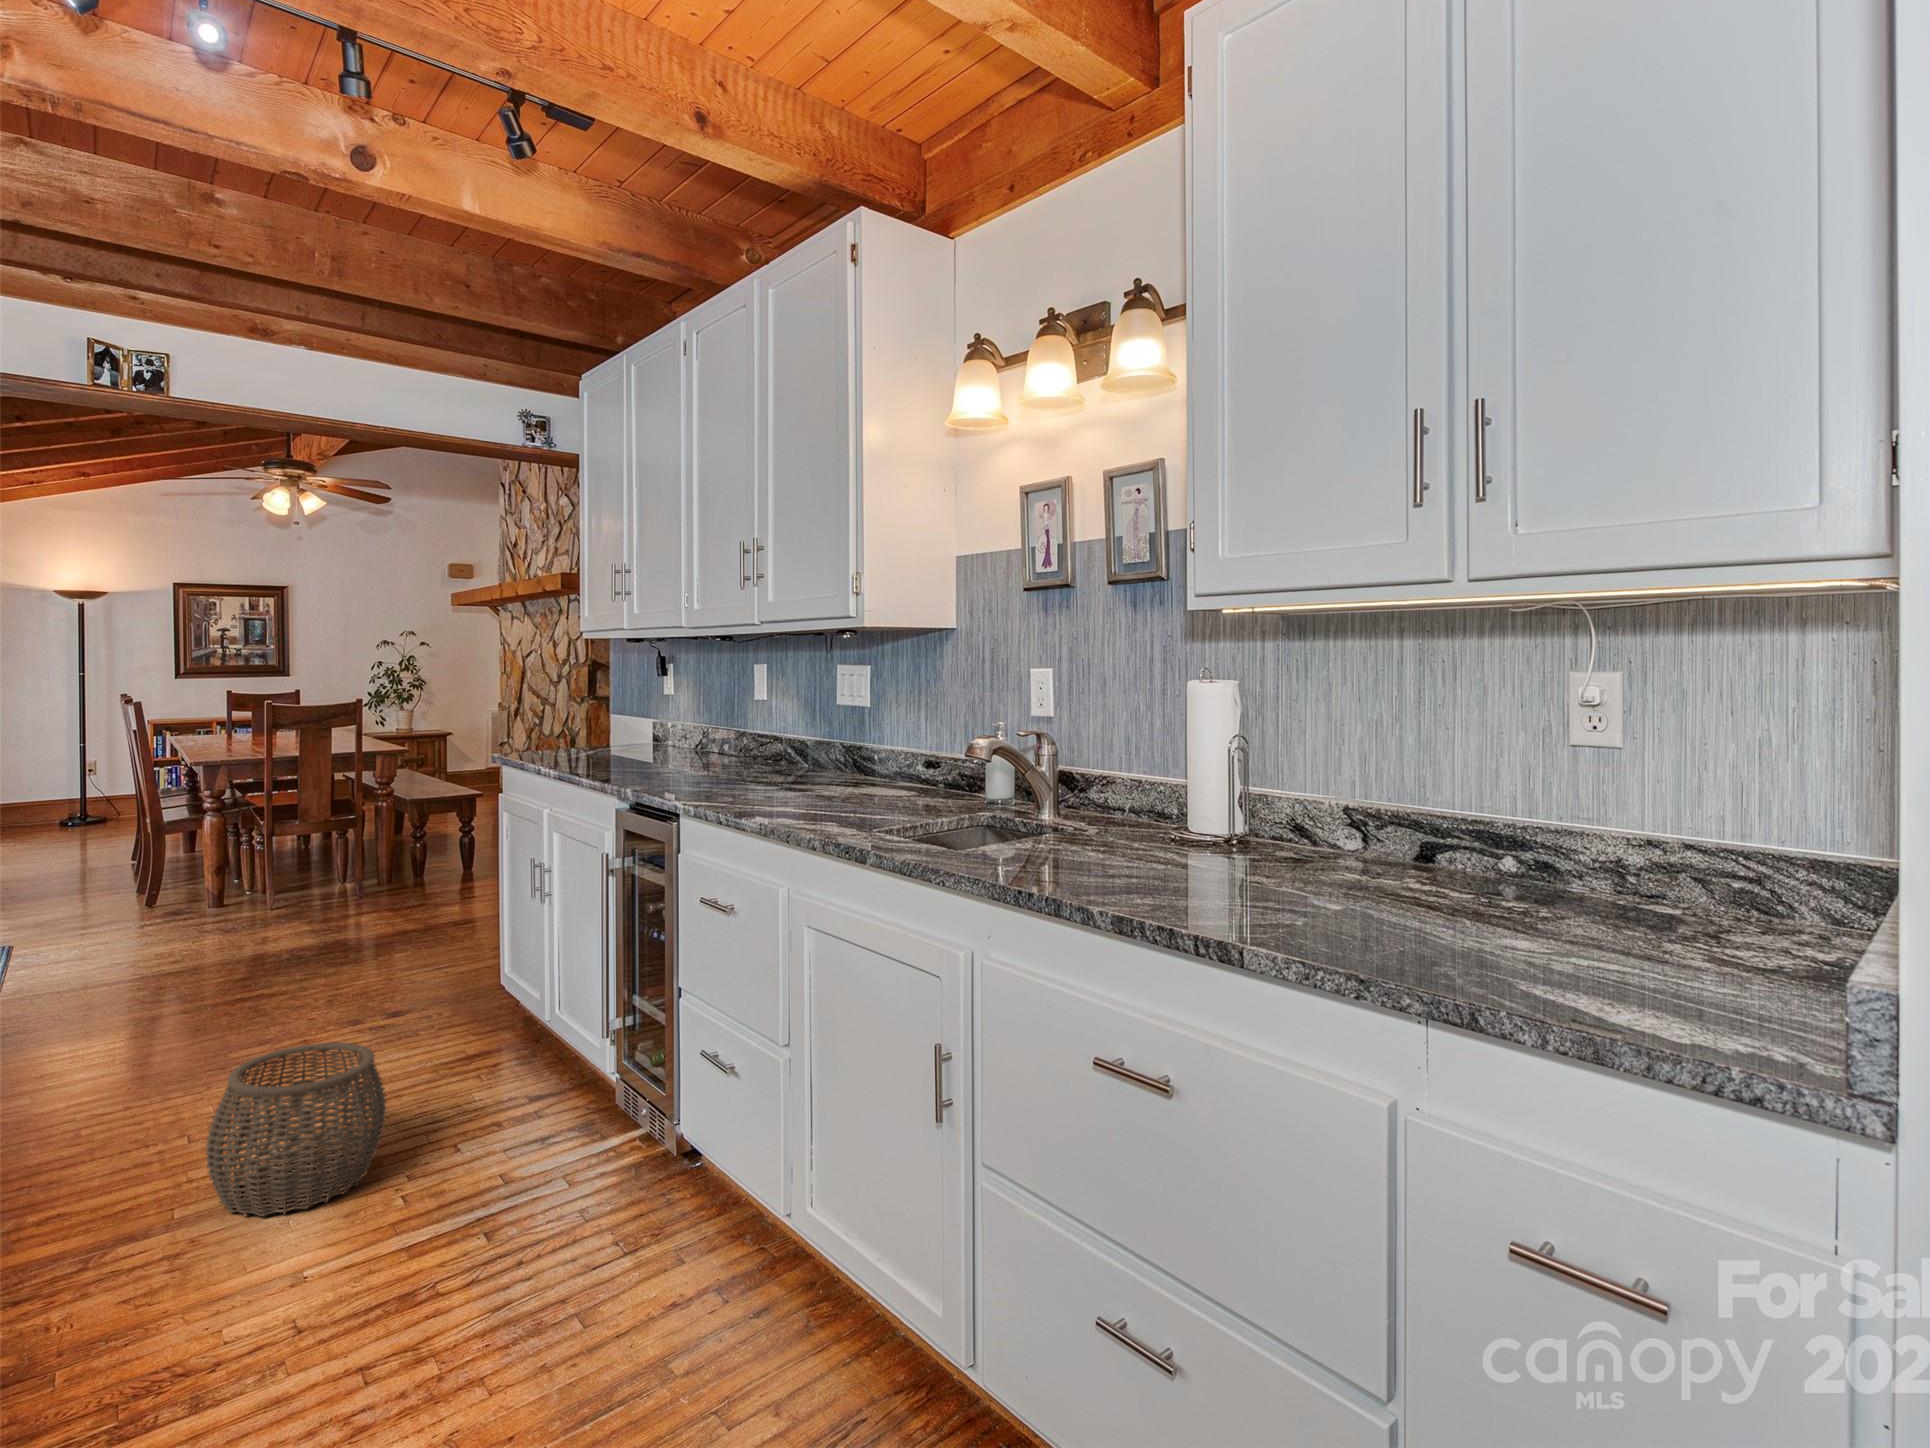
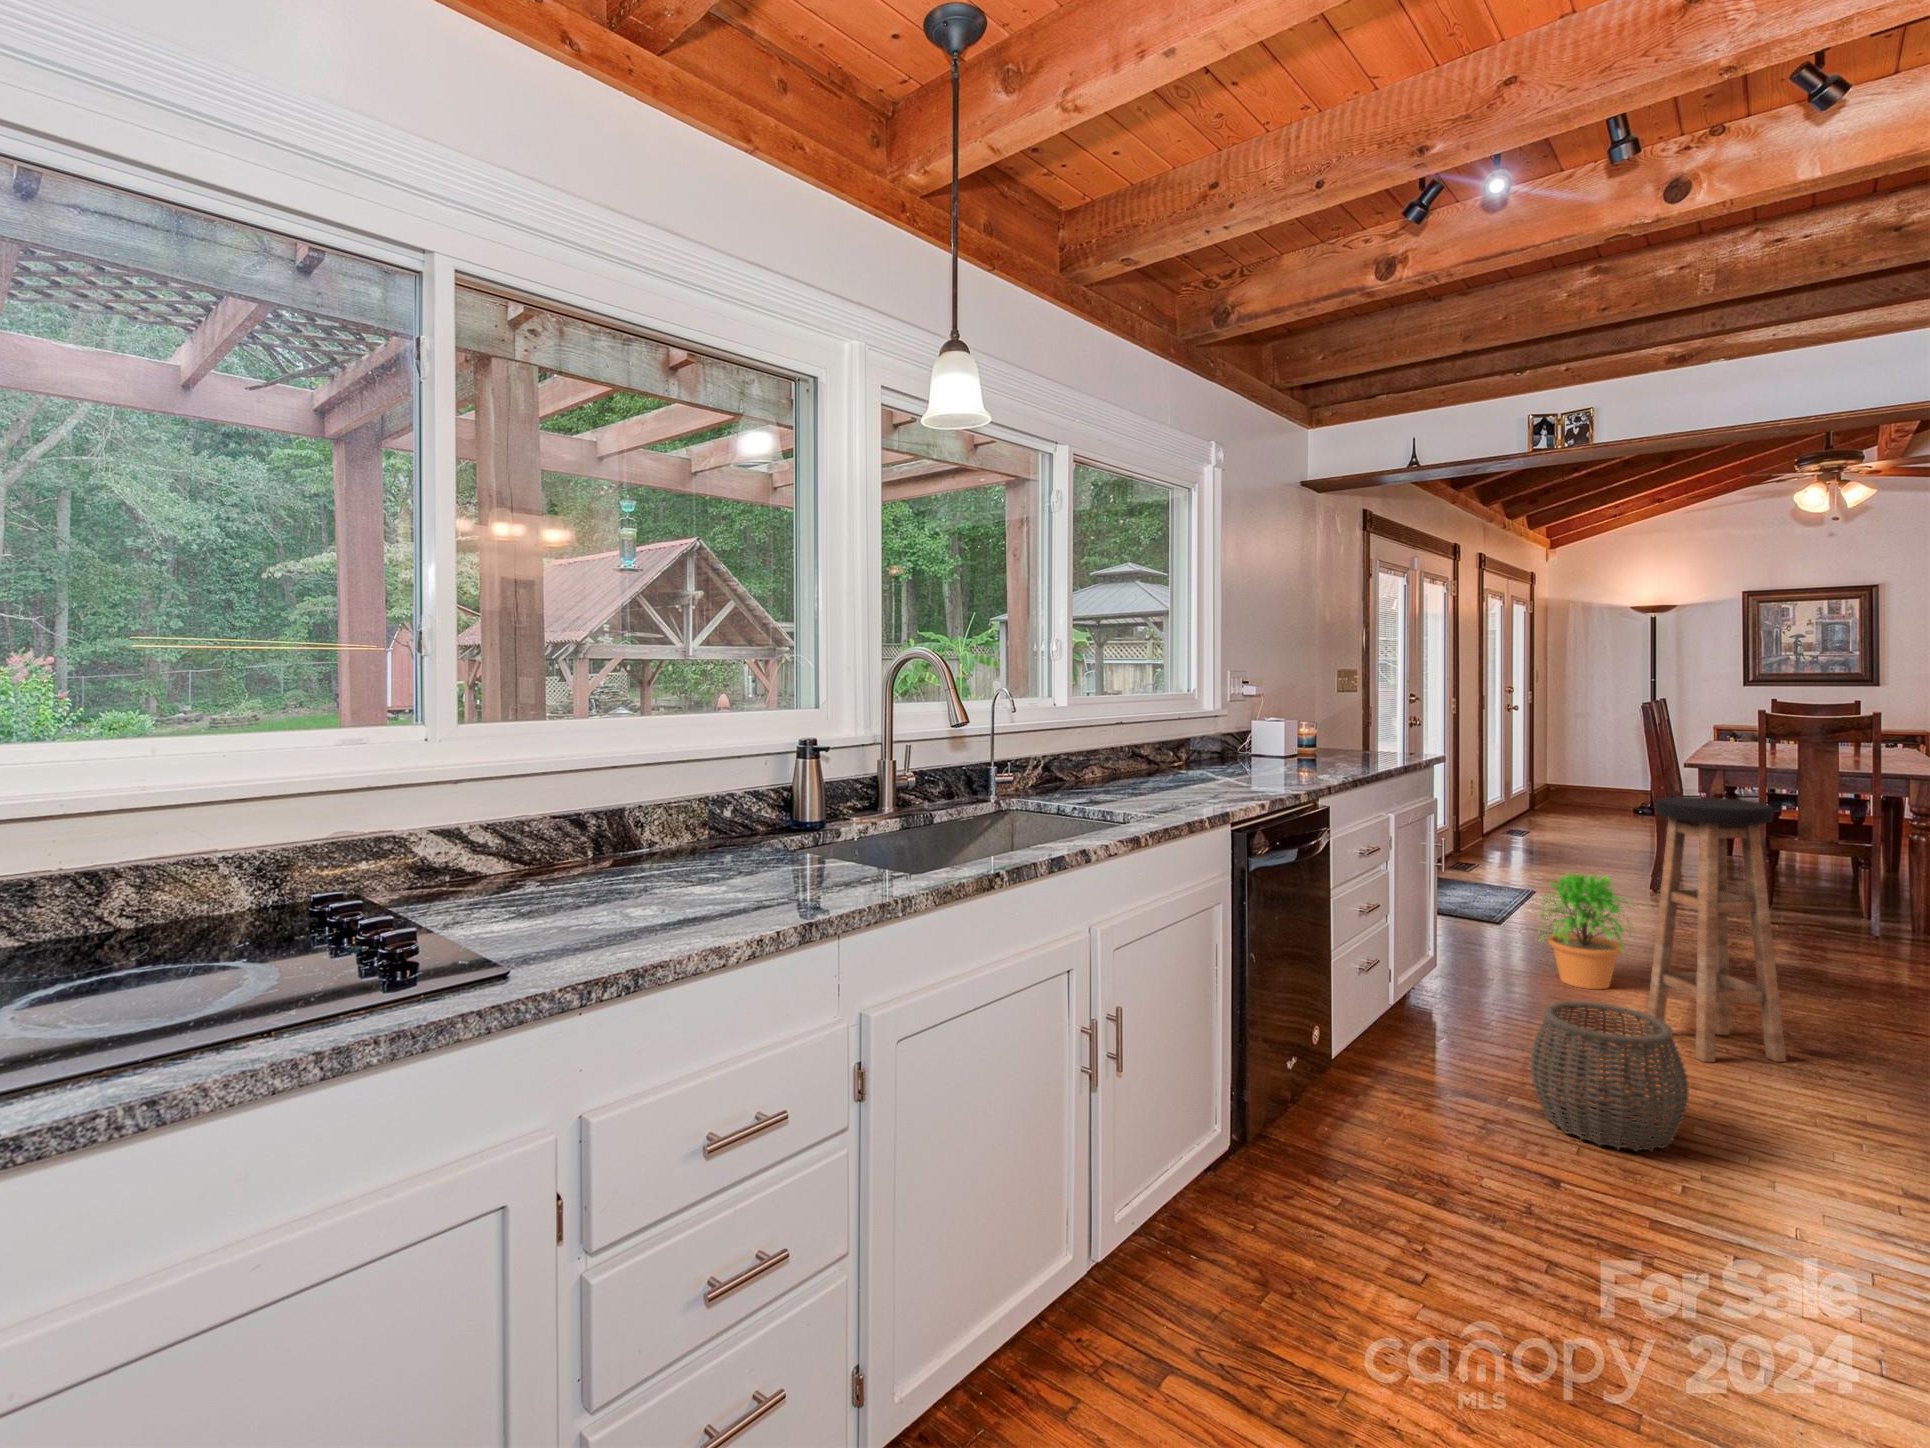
bar stool: none [250,801,390,1071] -> present [1646,797,1786,1062]
potted plant: none [66,899,221,1043] -> present [1536,874,1632,989]

